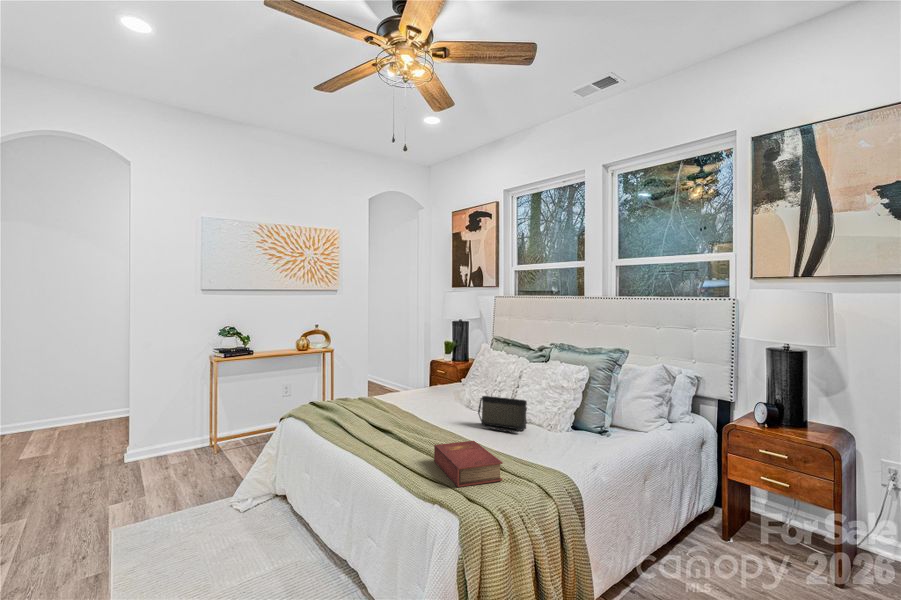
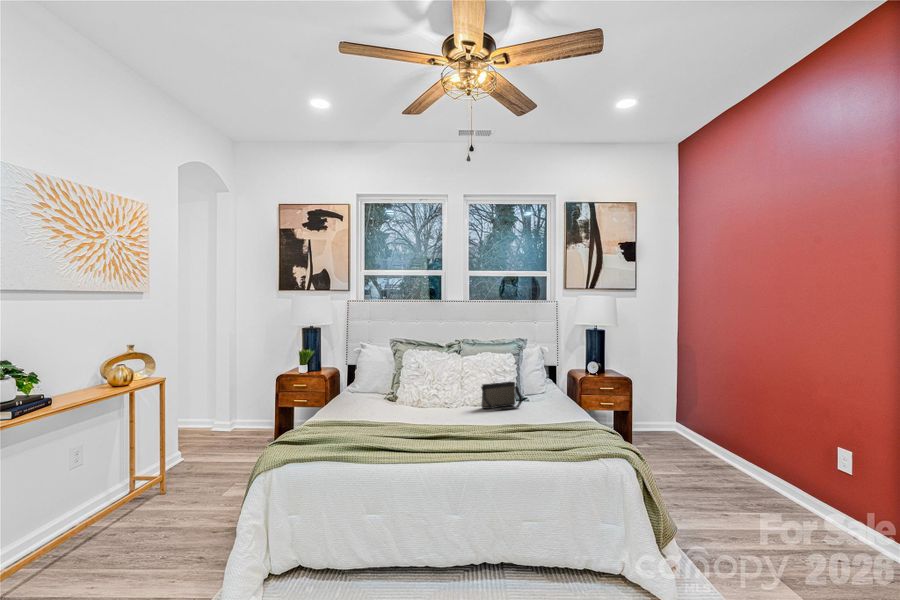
book: present [434,441,503,487] -> none [548,414,605,442]

